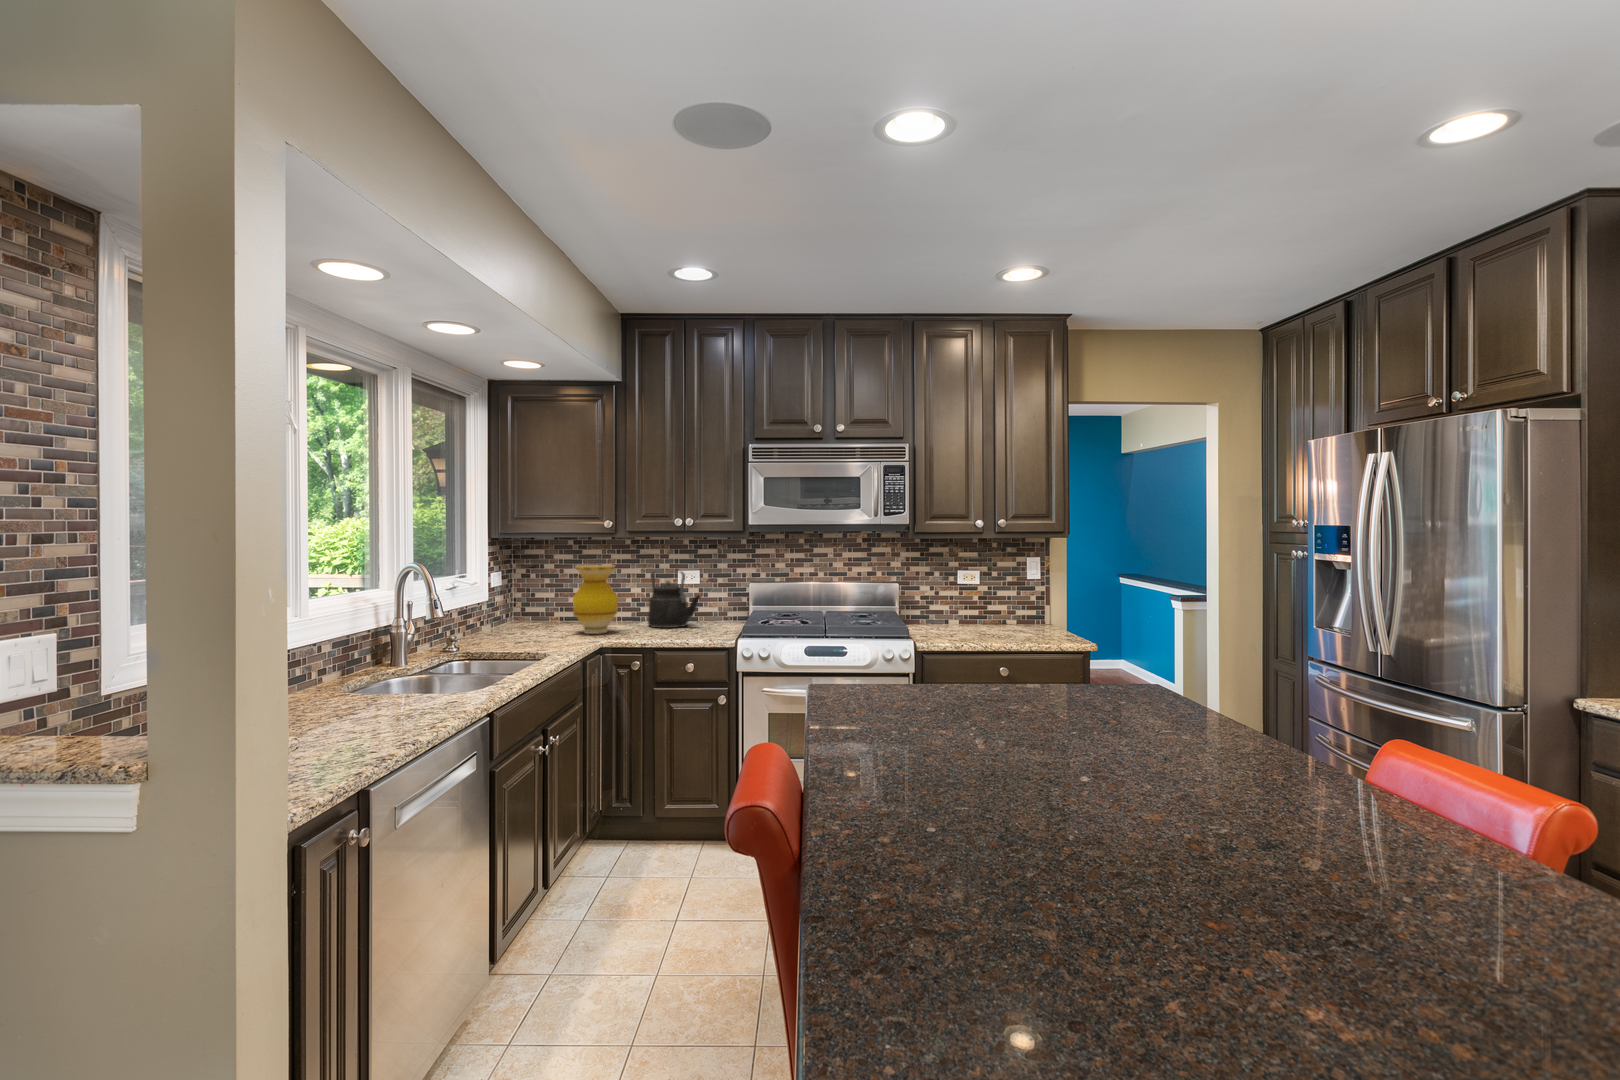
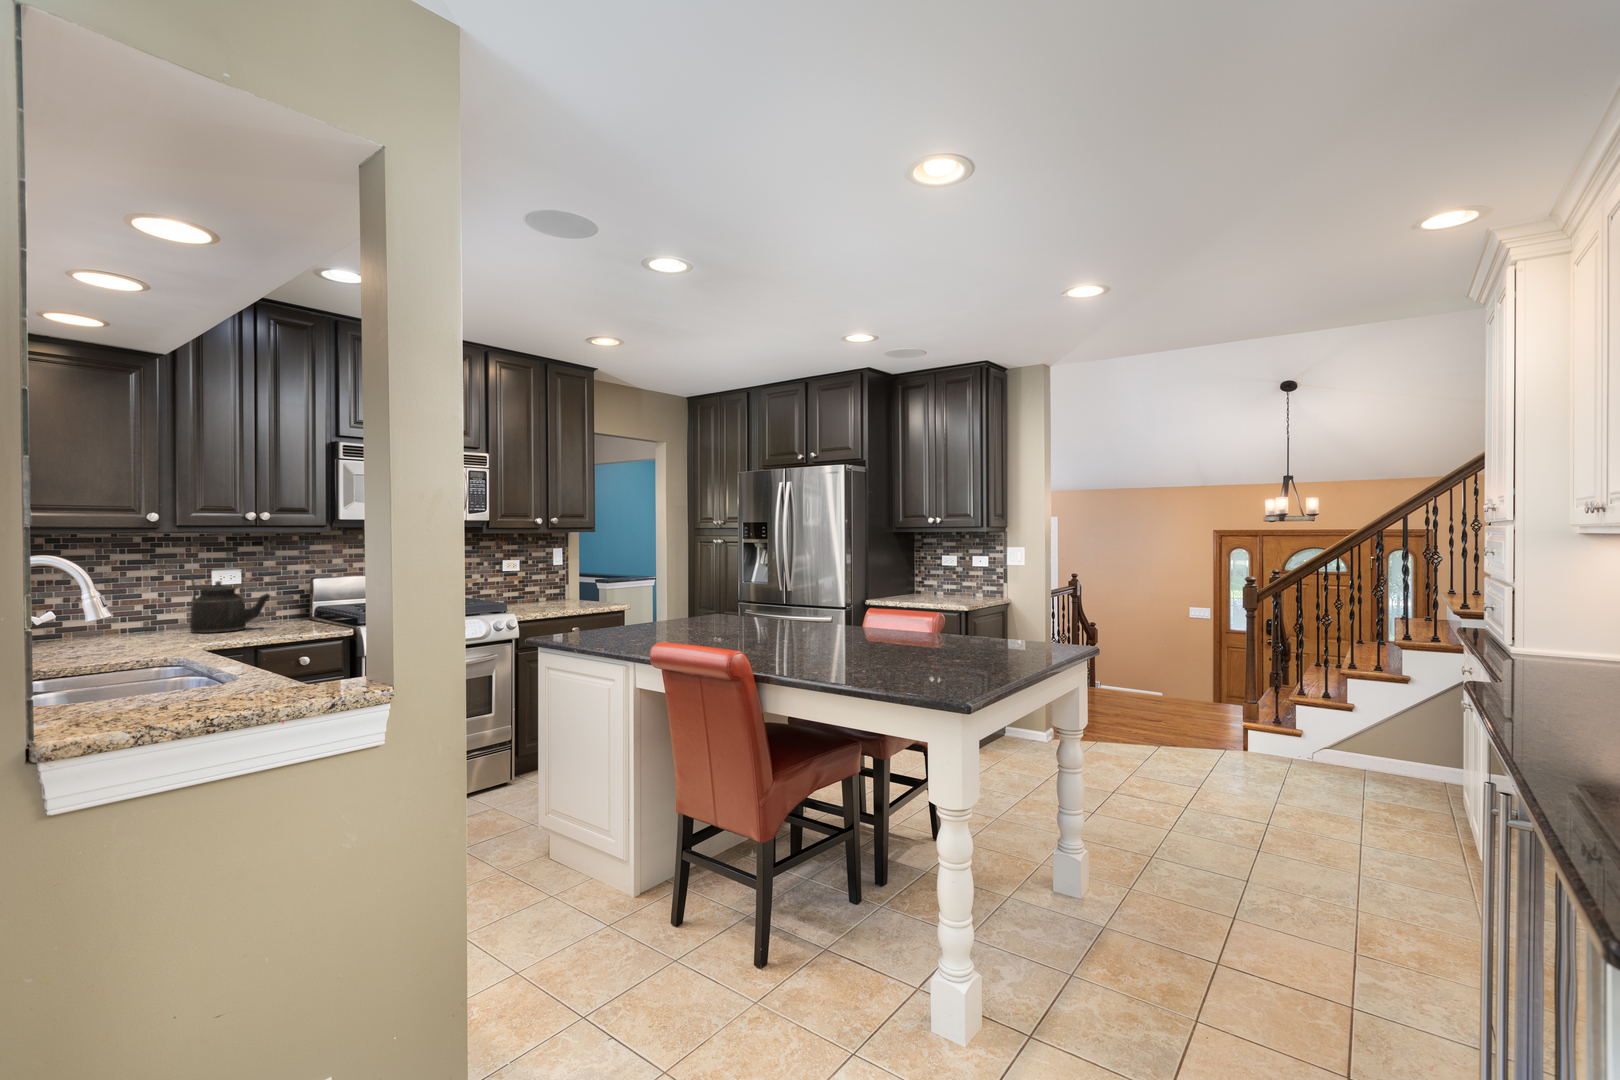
vase: present [573,565,618,634] -> none [107,565,176,646]

